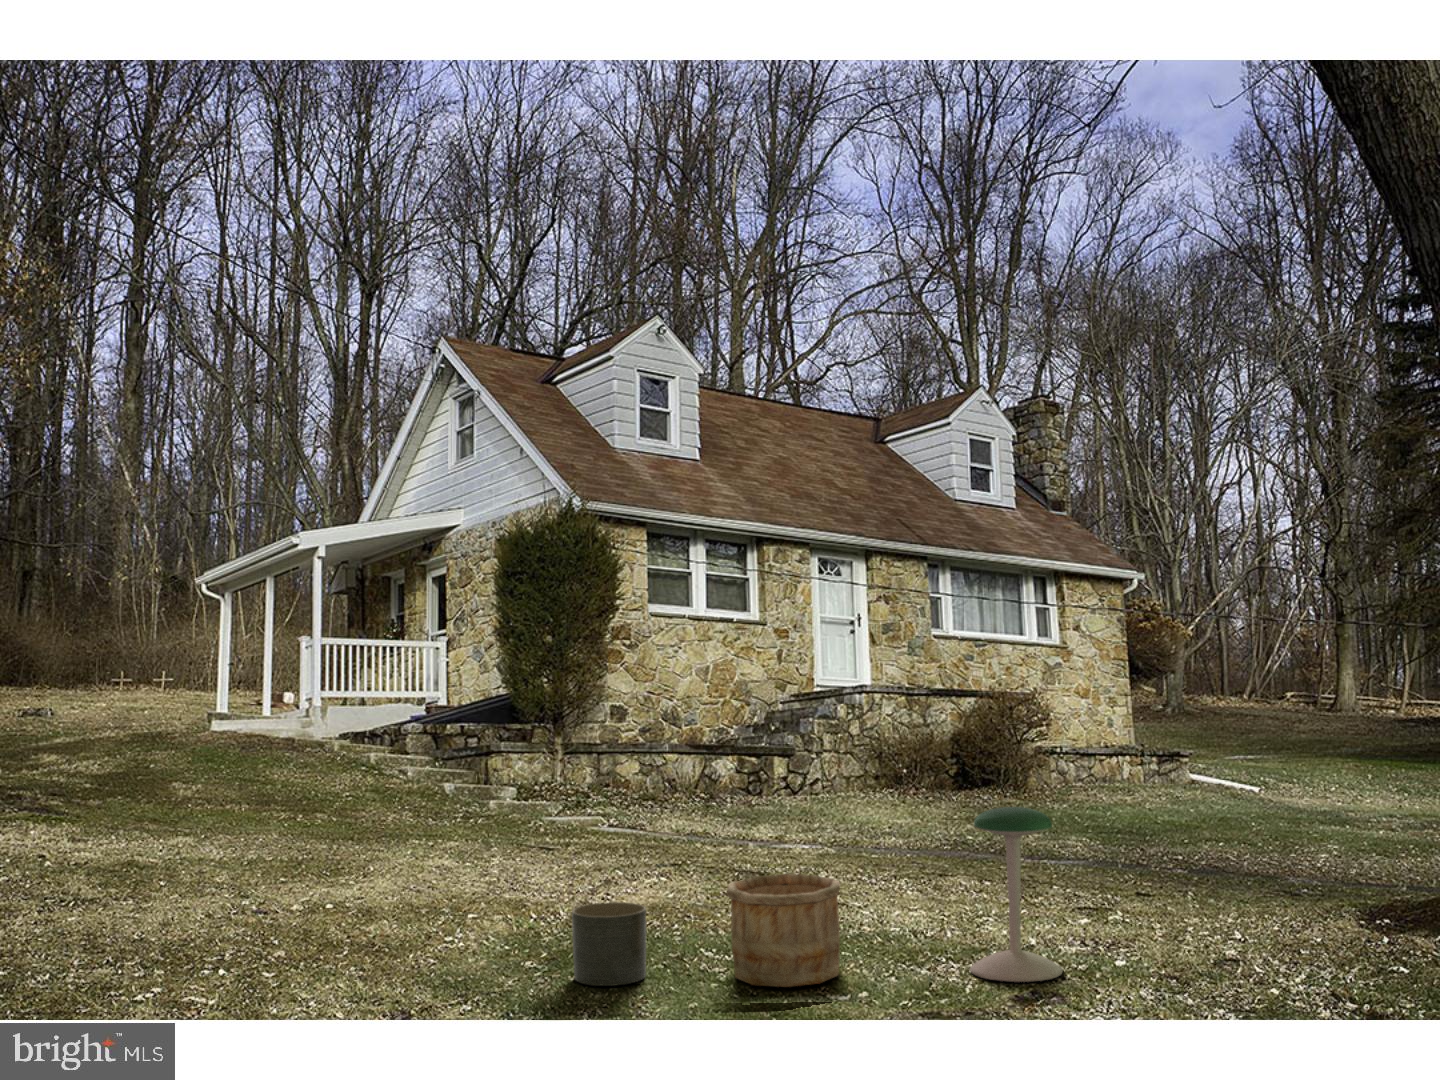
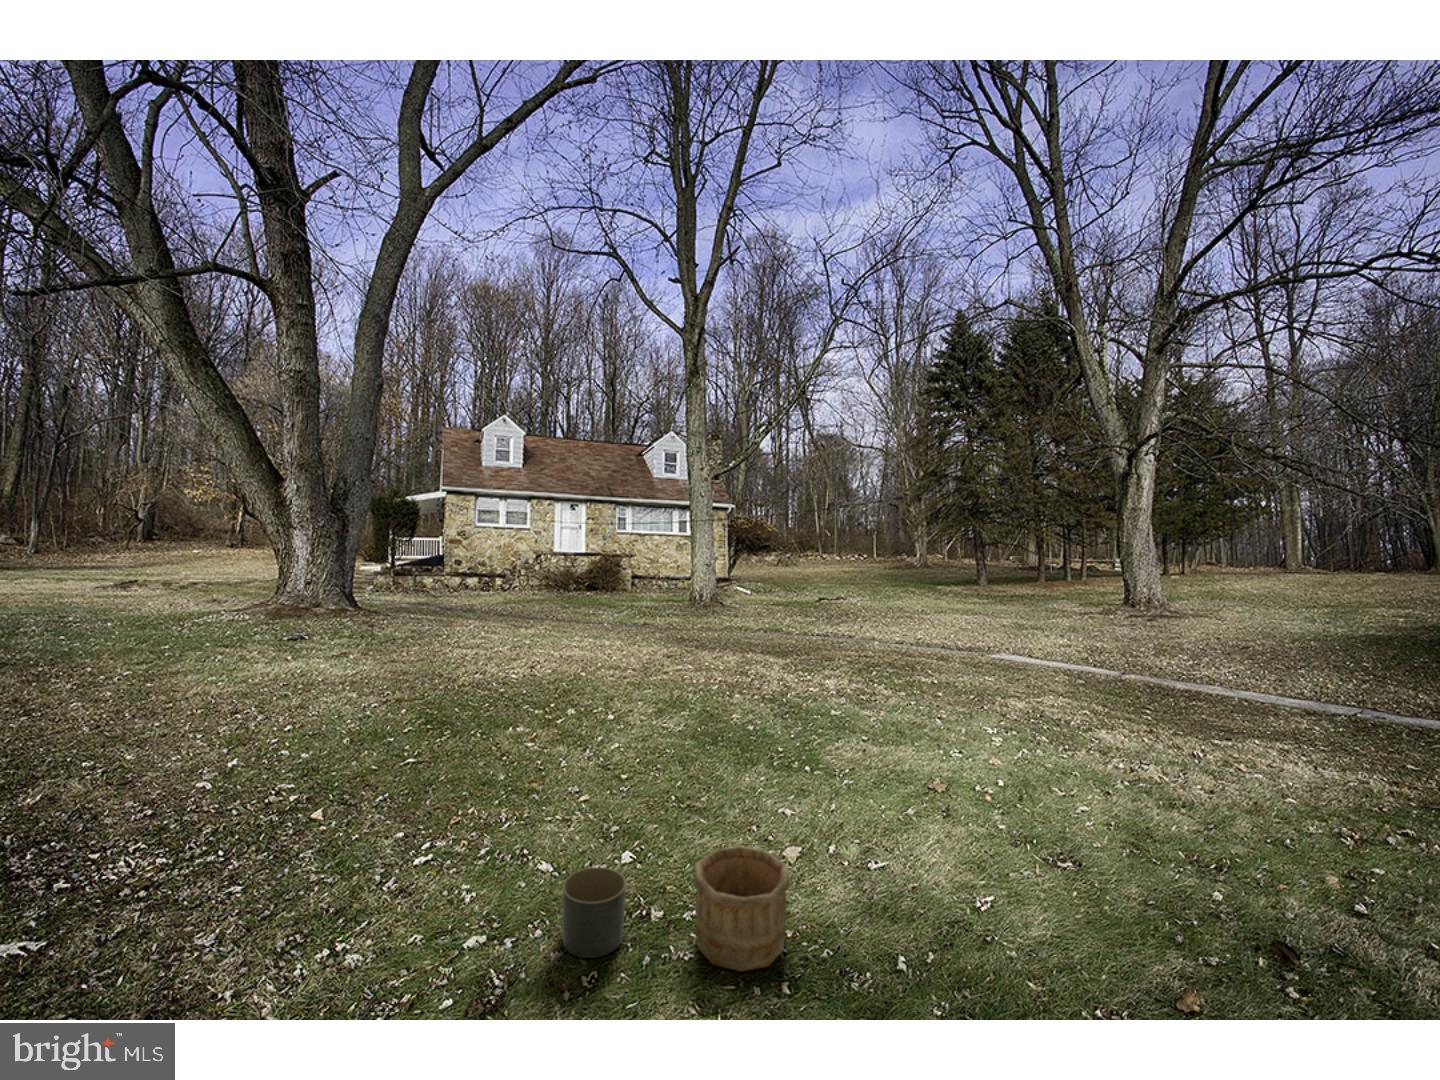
stool: present [970,807,1063,982] -> none [887,808,967,967]

